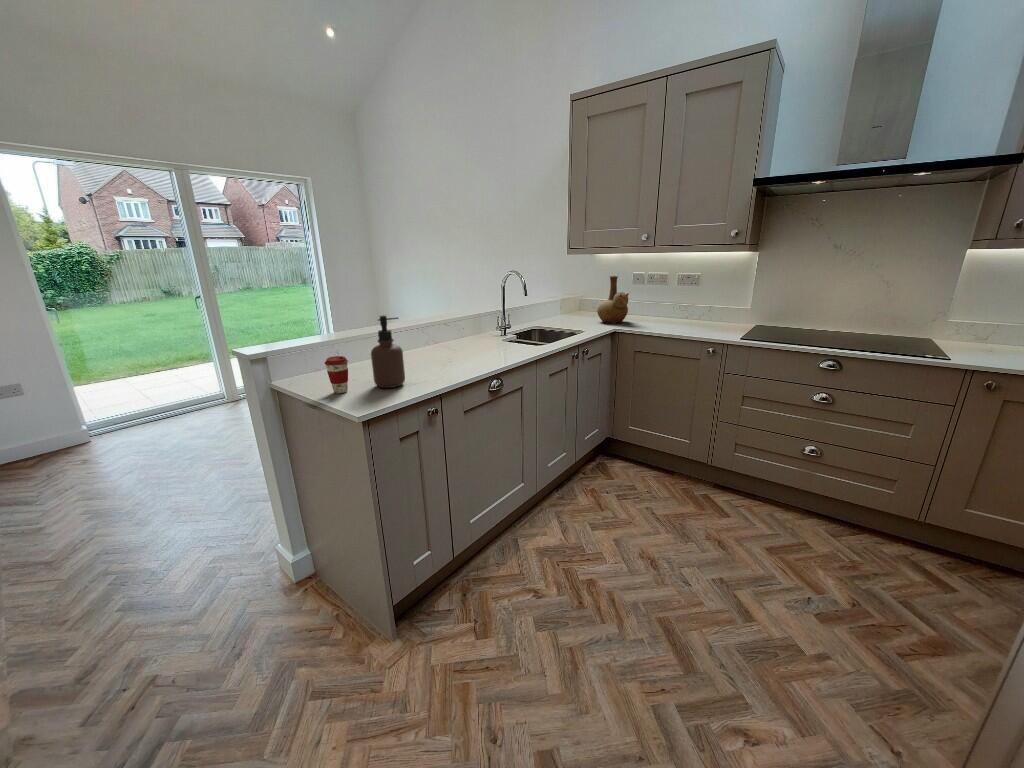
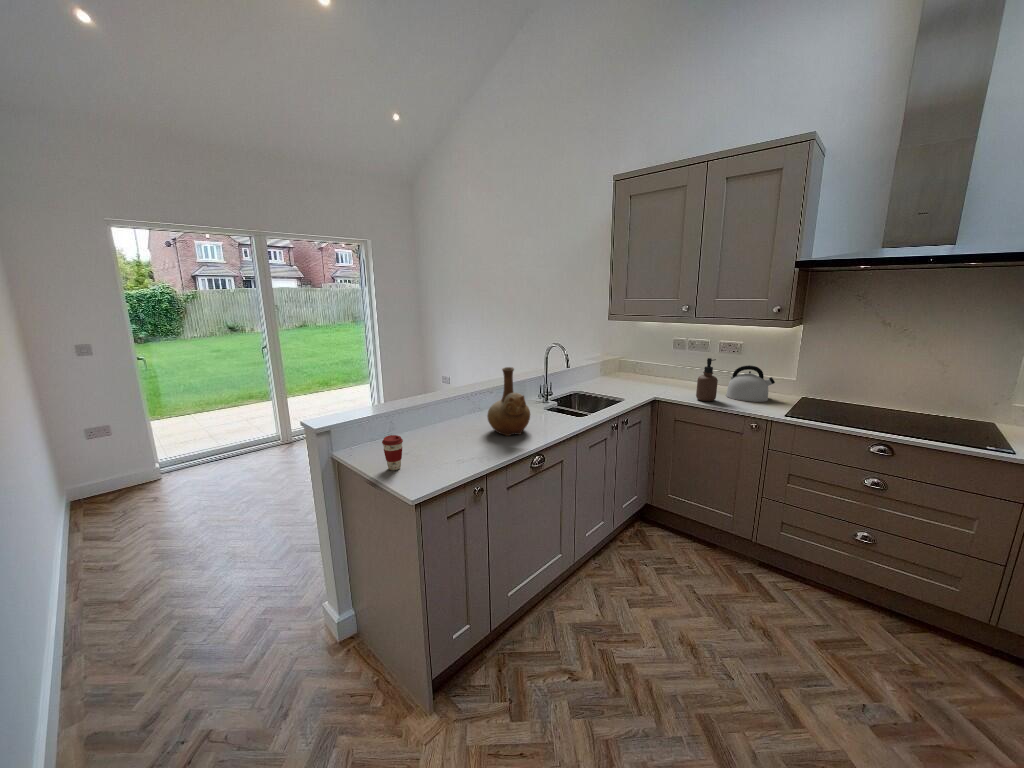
vase: present [597,276,629,324] -> present [487,367,530,436]
kettle: none [684,294,731,330] -> present [726,365,775,402]
soap dispenser: present [371,315,405,388] -> present [696,358,718,401]

